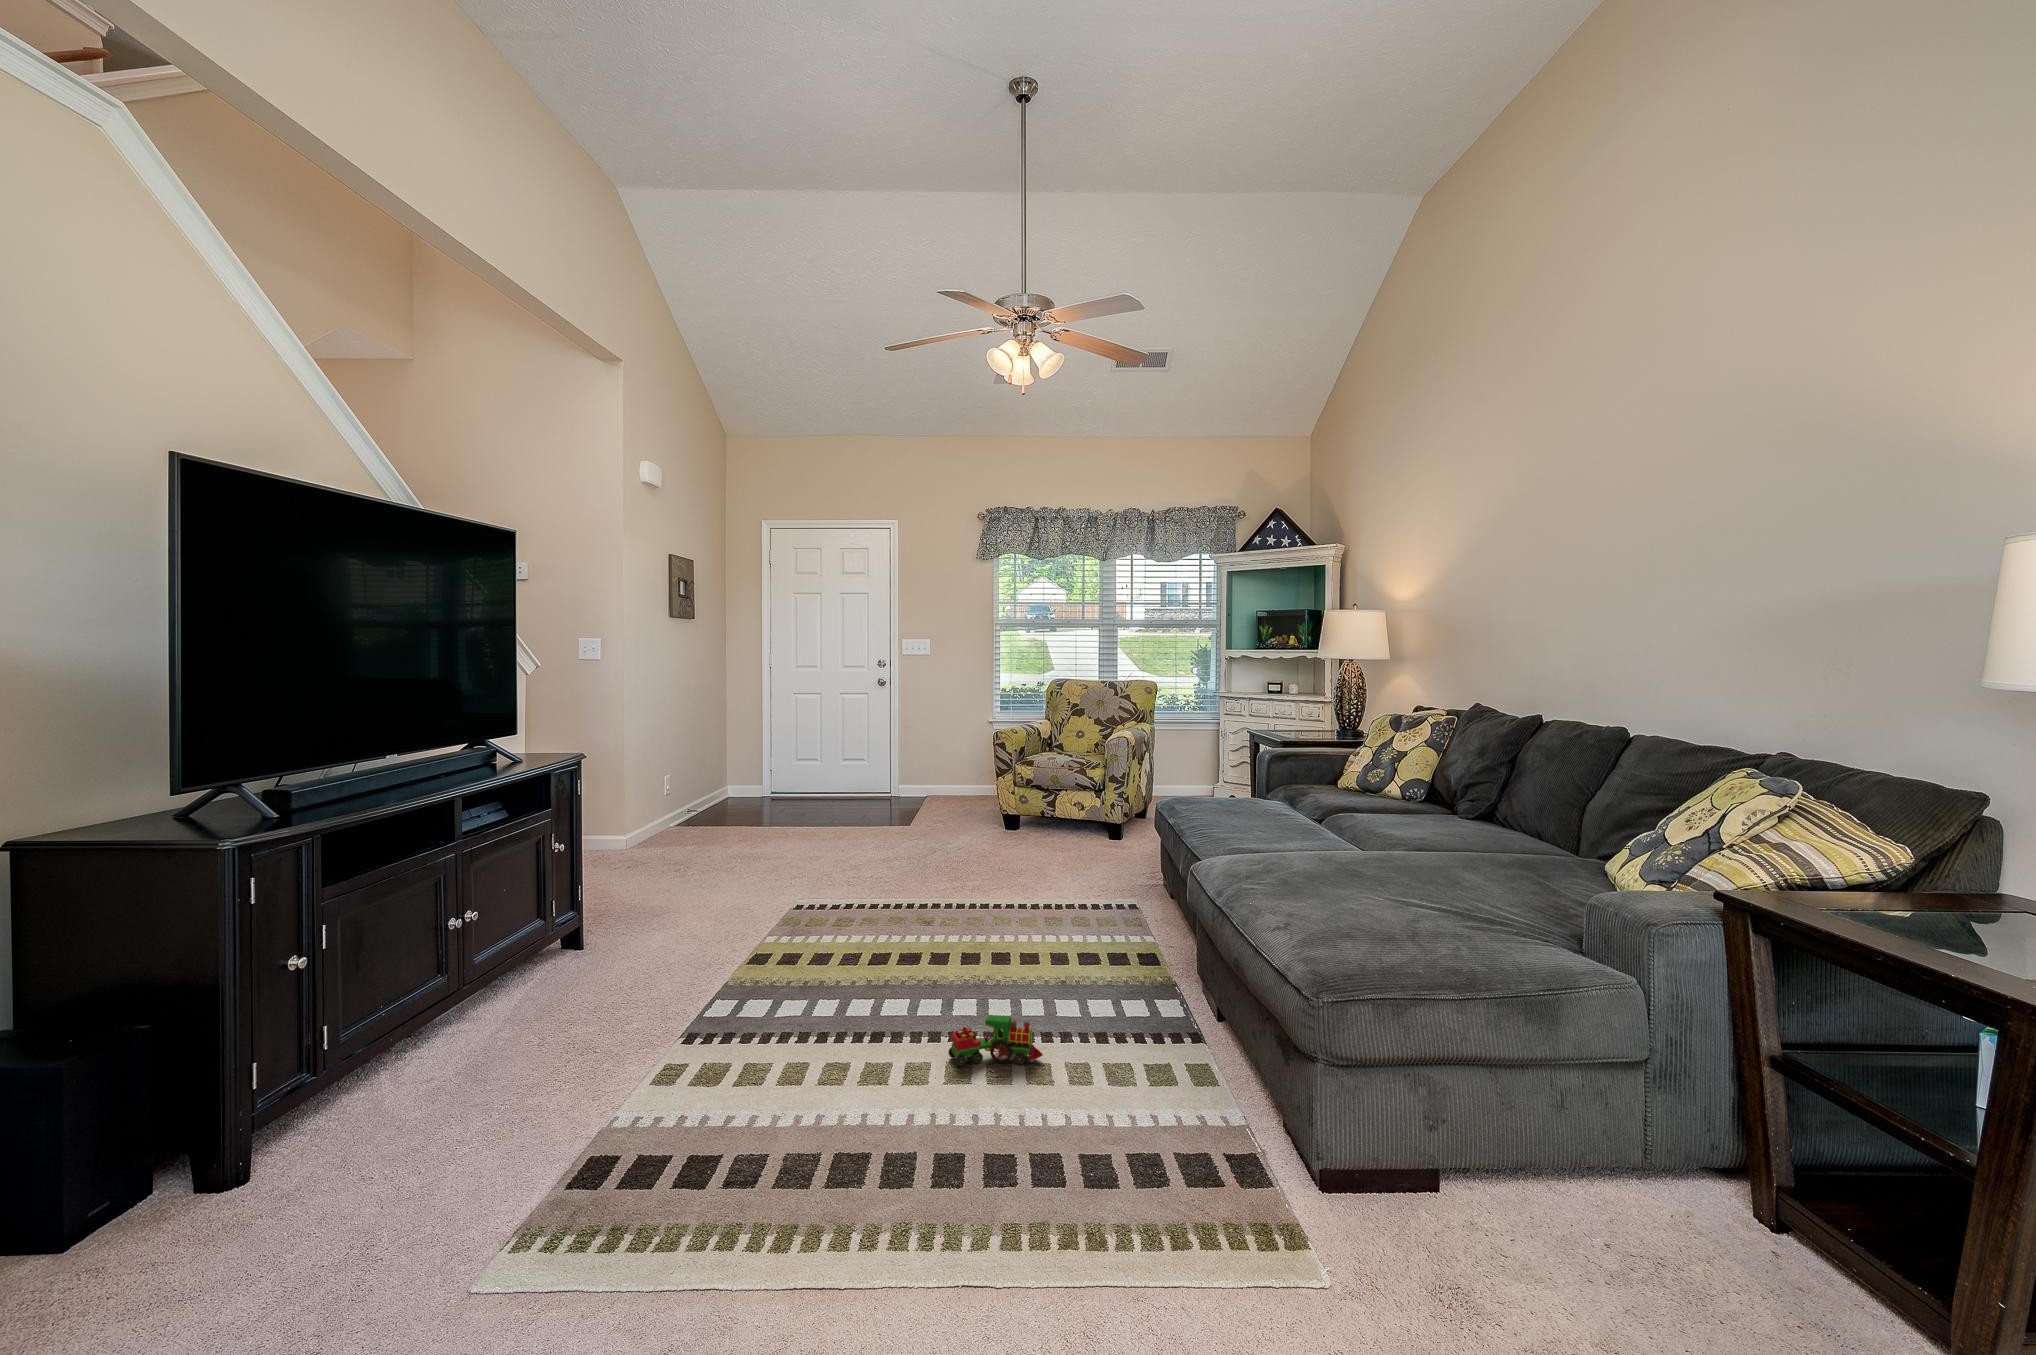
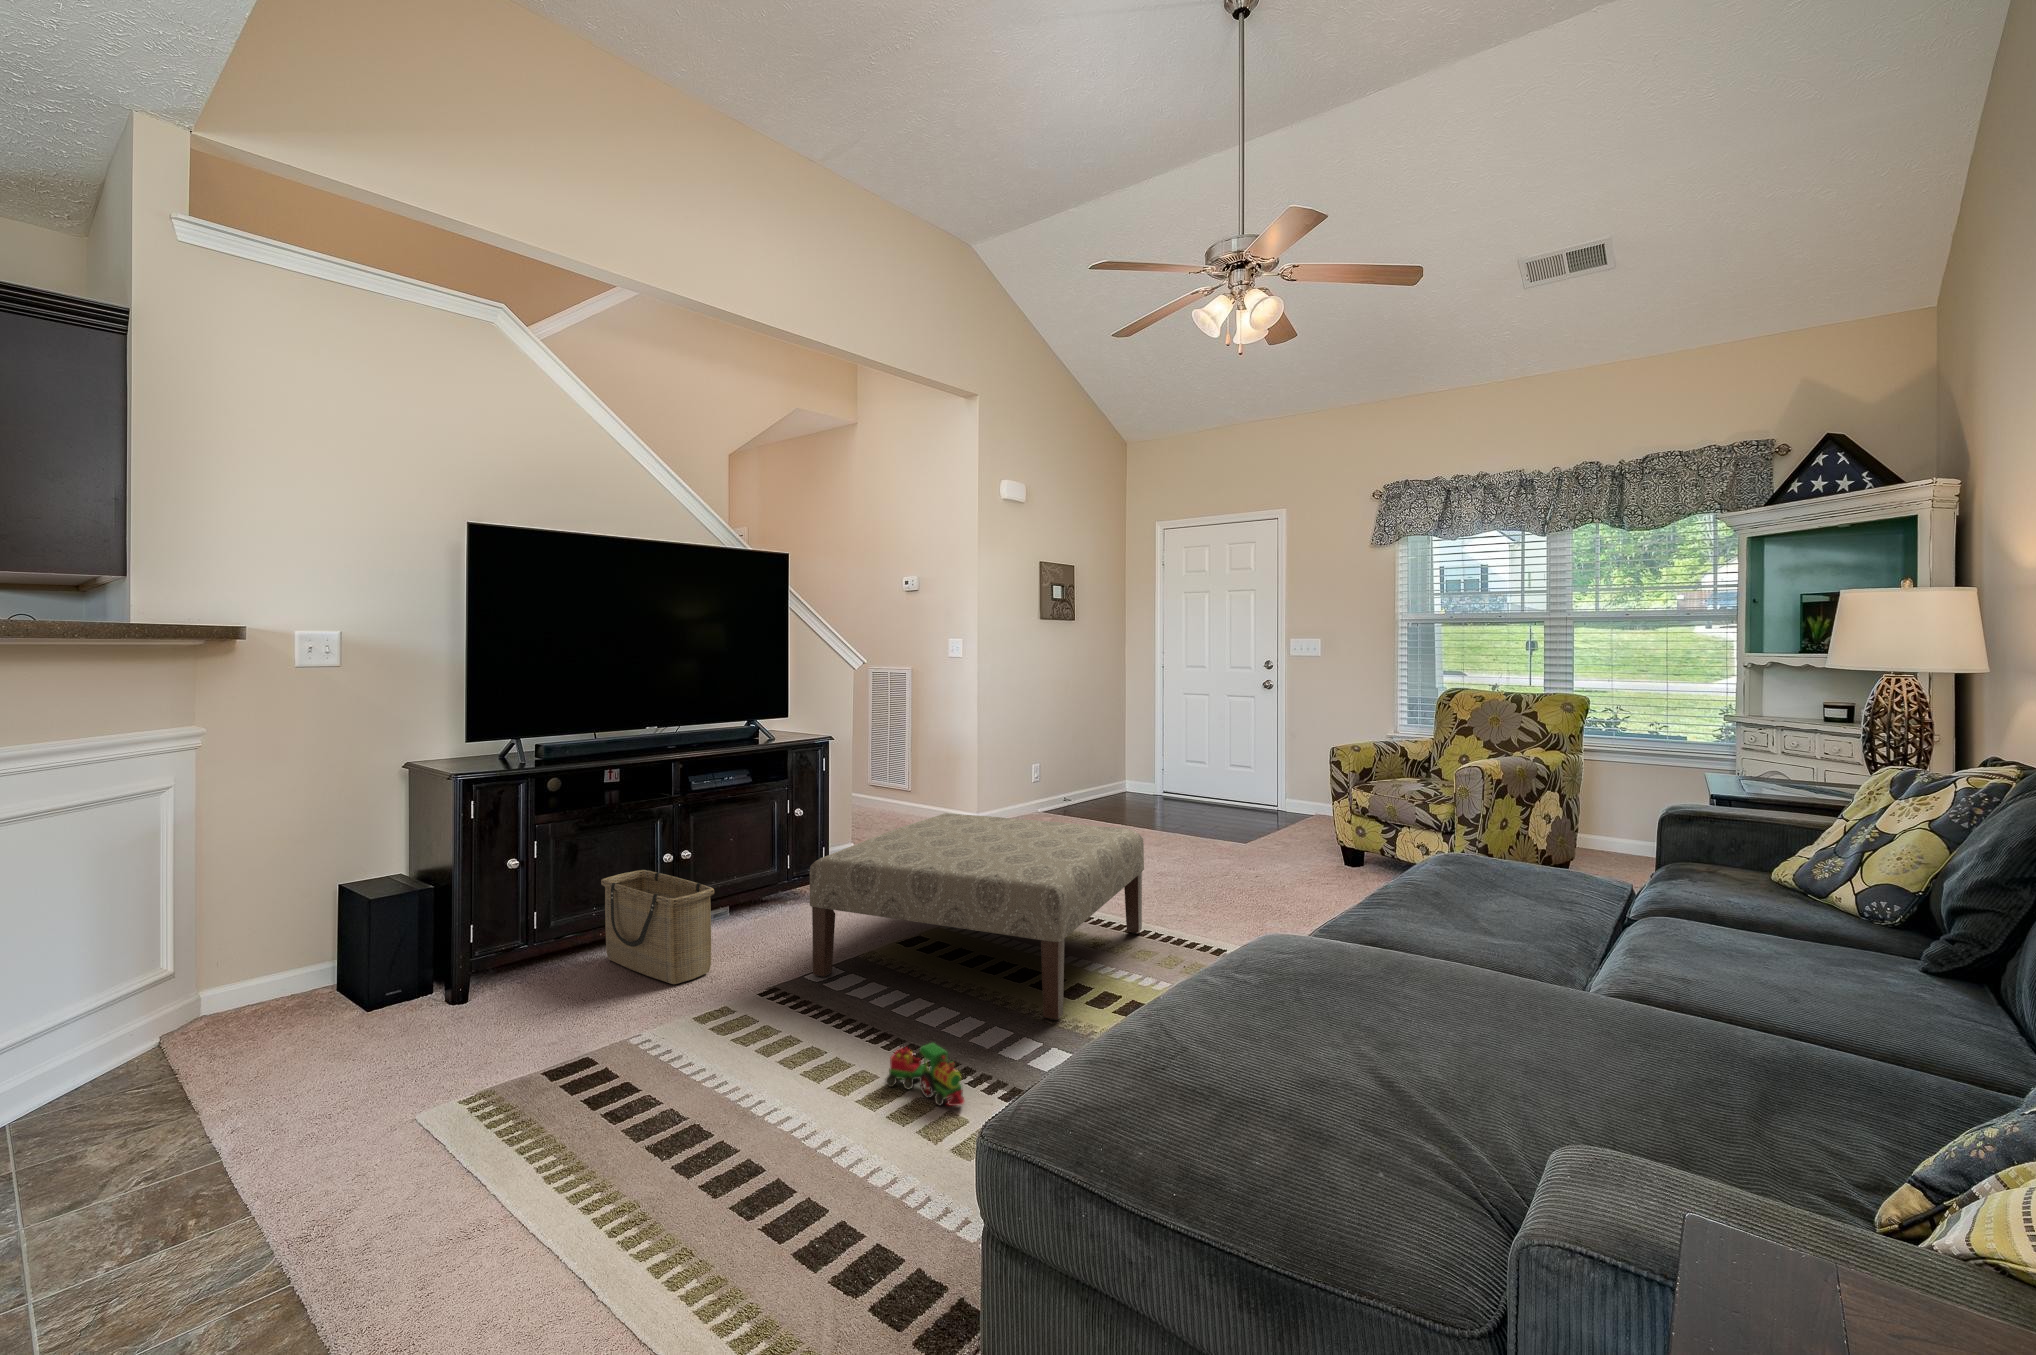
ottoman: none [716,814,1007,1013] -> present [810,813,1144,1020]
basket: none [397,940,597,1072] -> present [601,870,714,984]

